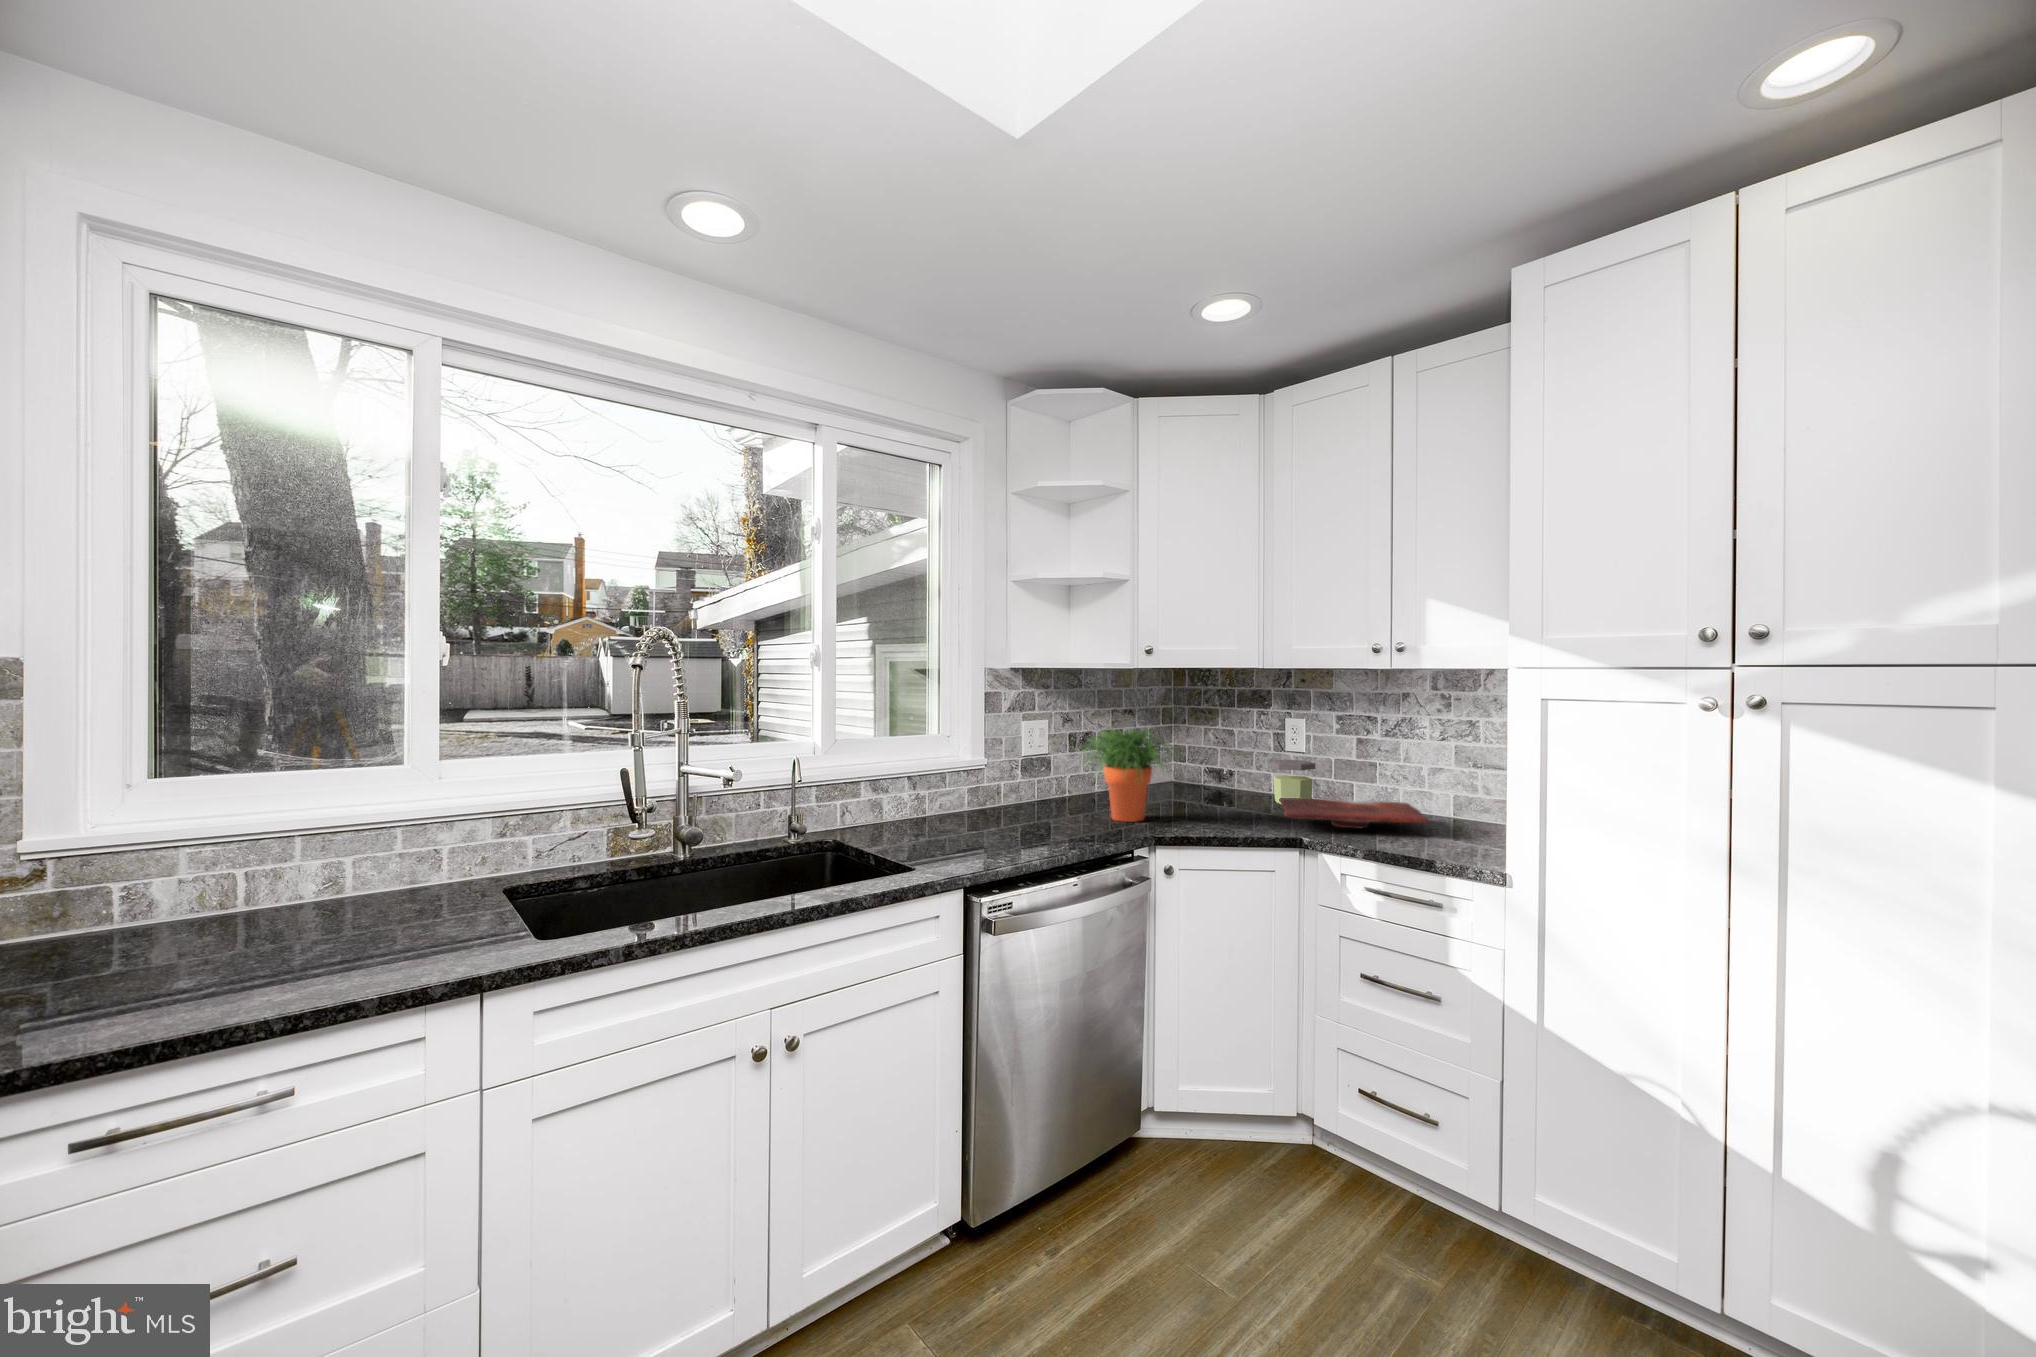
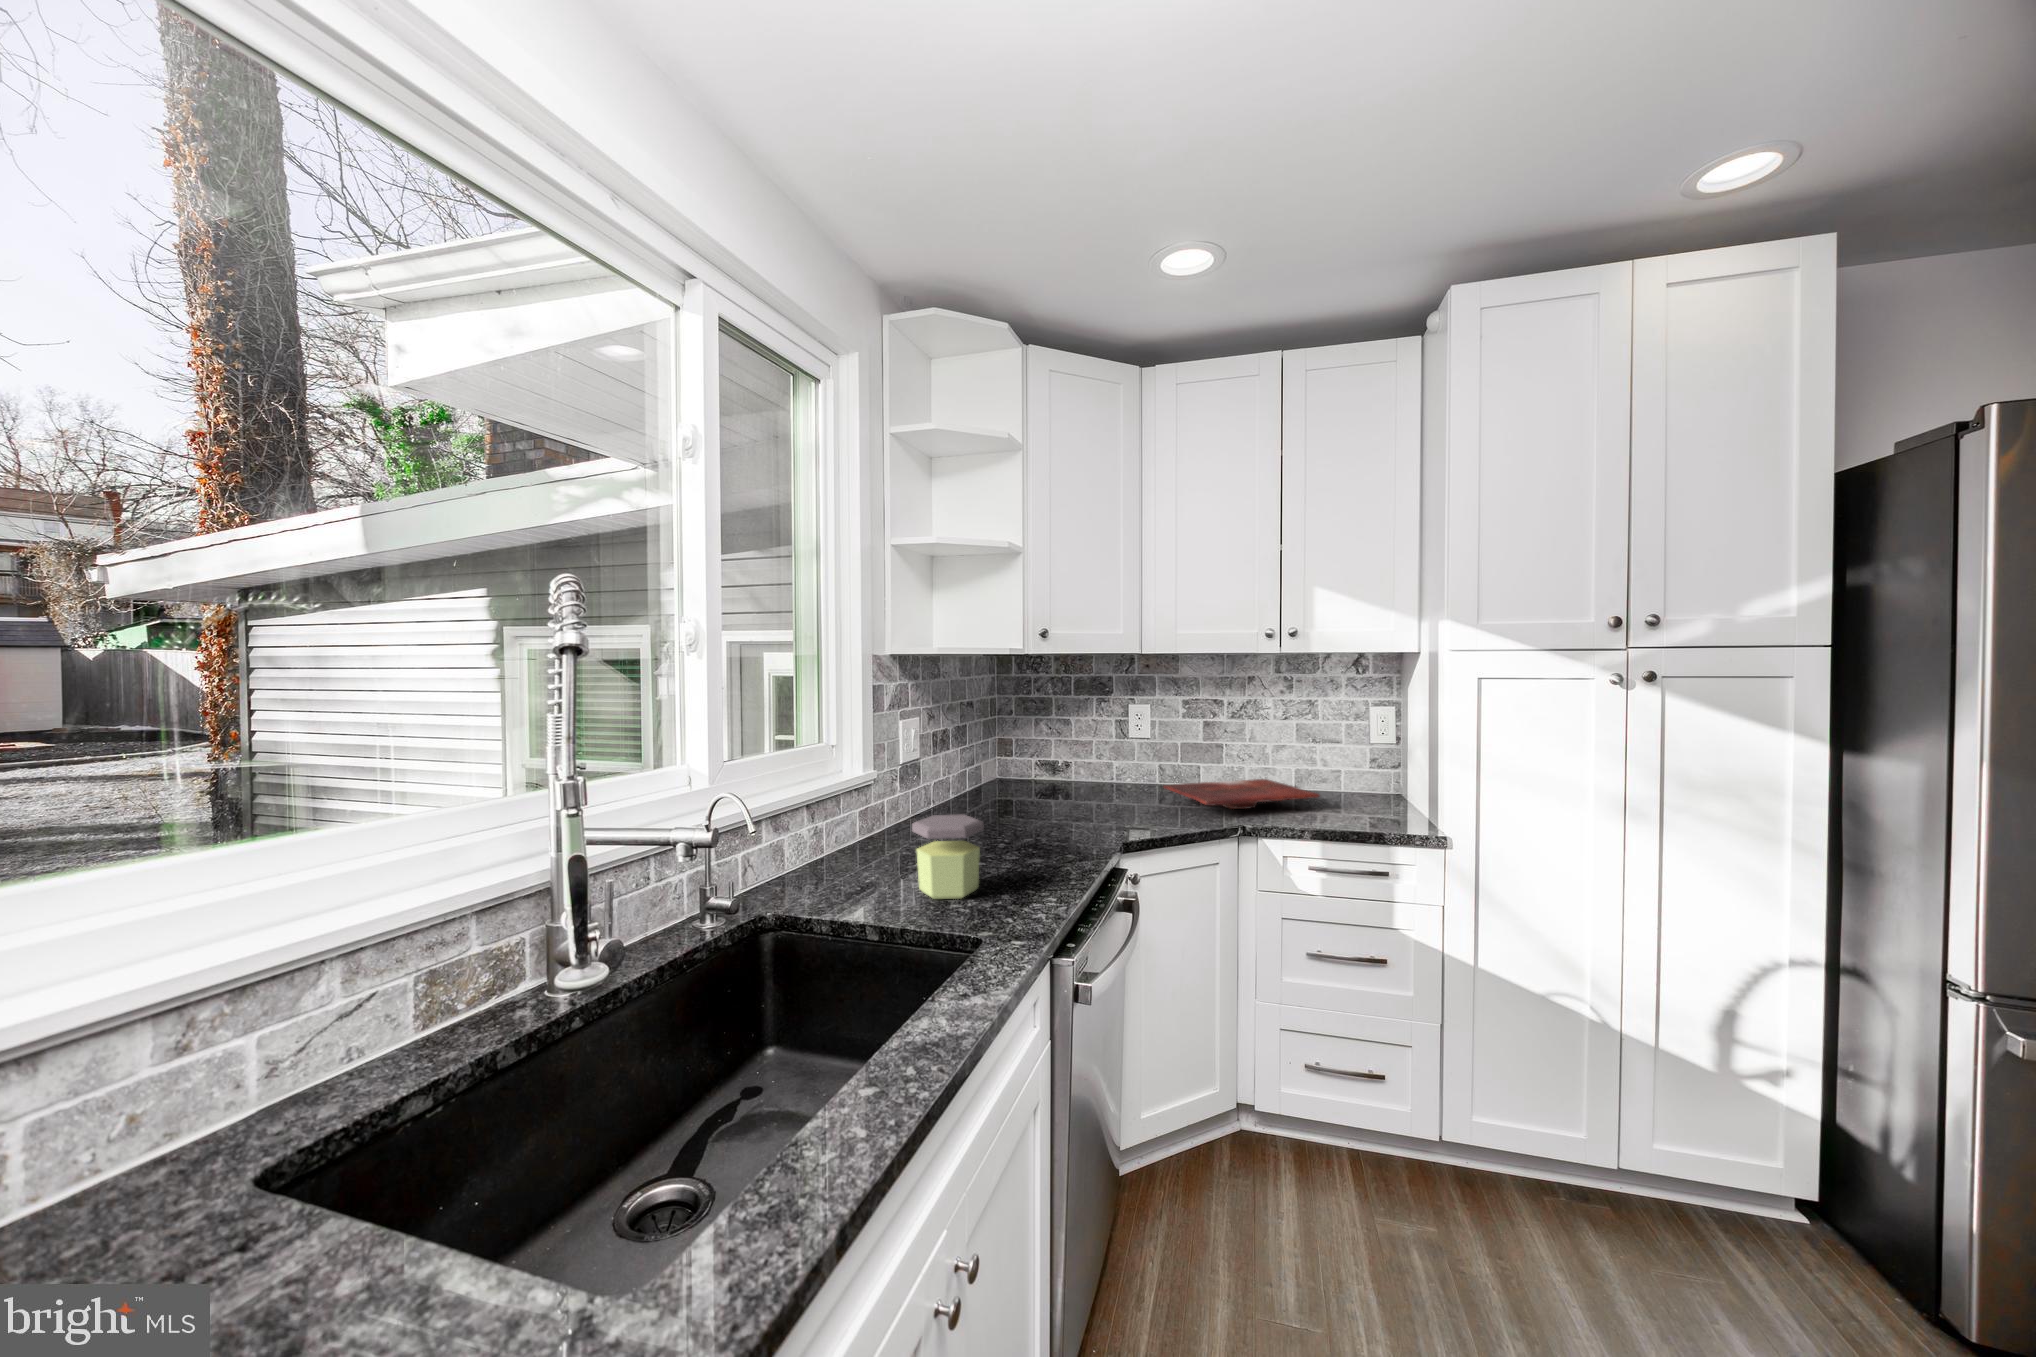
potted plant: present [1078,729,1175,822] -> none [983,723,1101,828]
jar: present [1271,760,1315,805] -> present [912,815,984,899]

